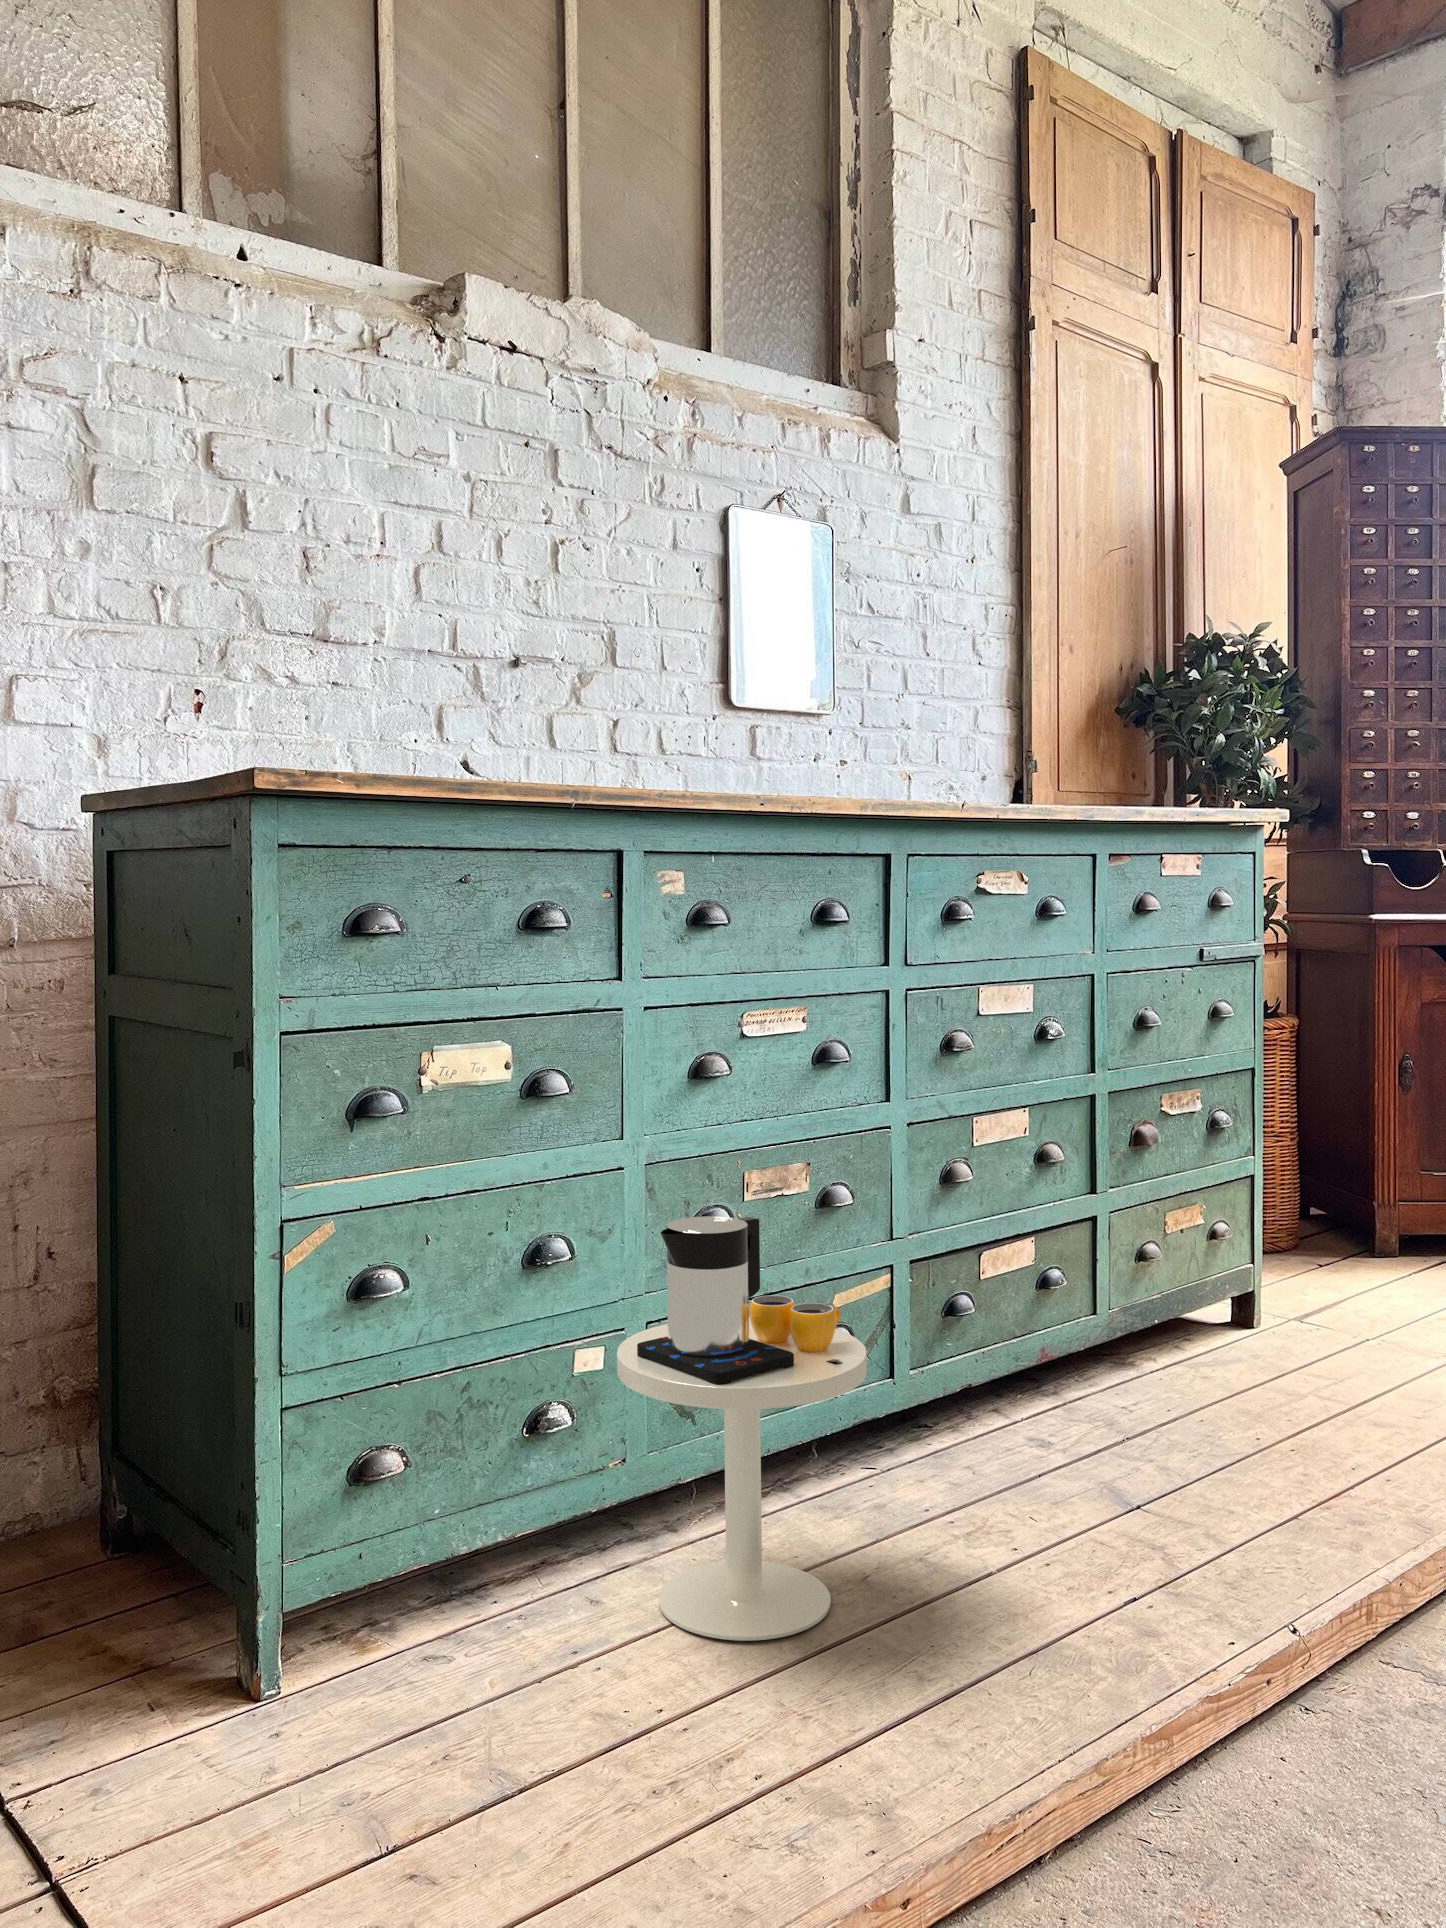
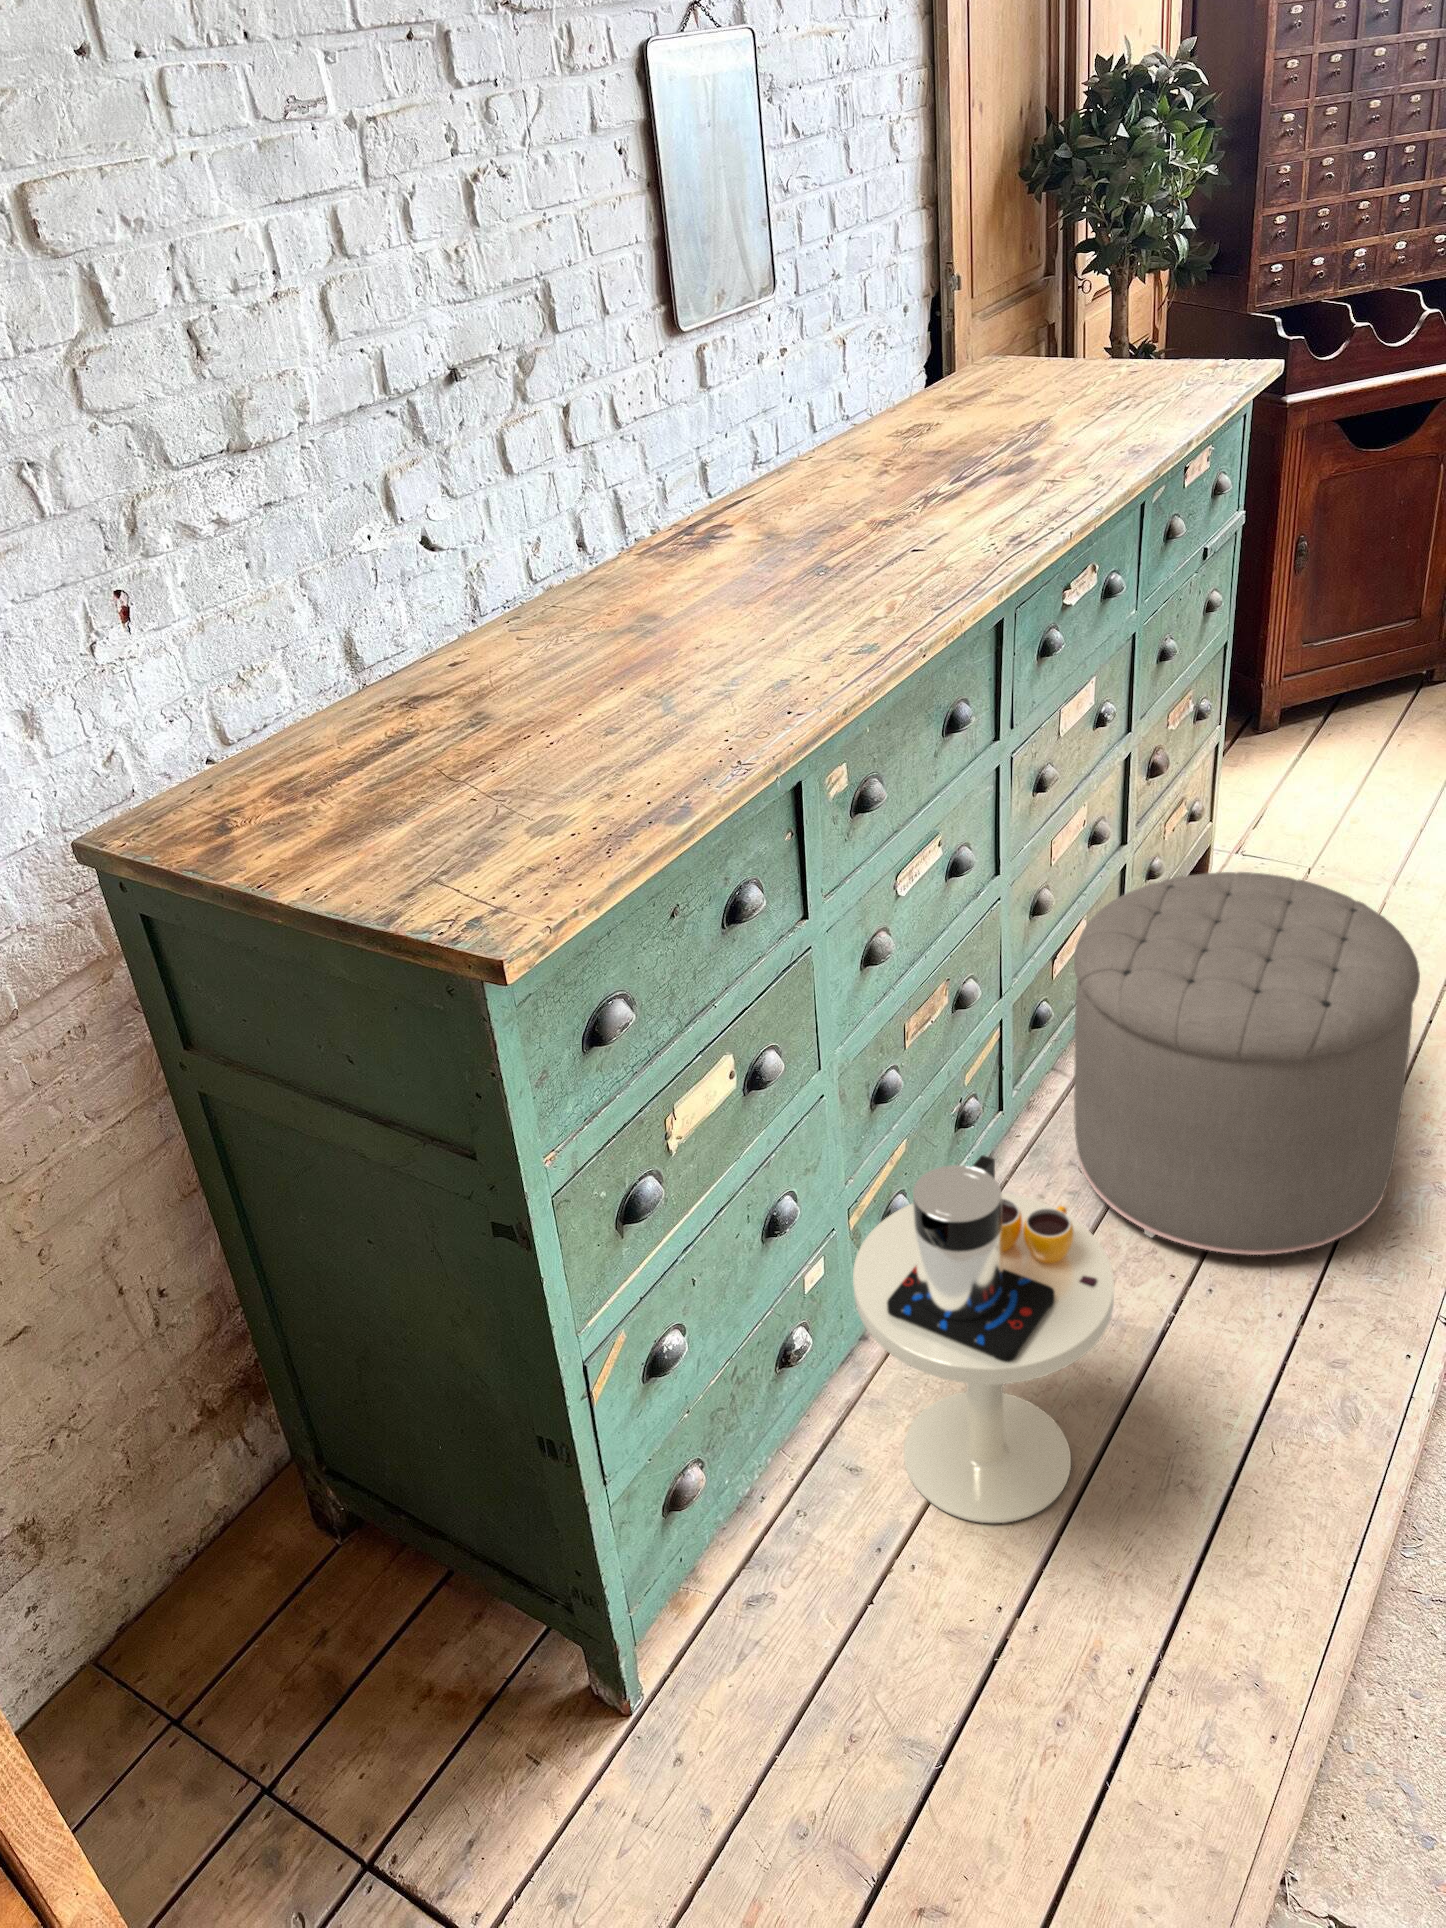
ottoman: none [962,1170,1296,1521] -> present [1074,872,1420,1255]

